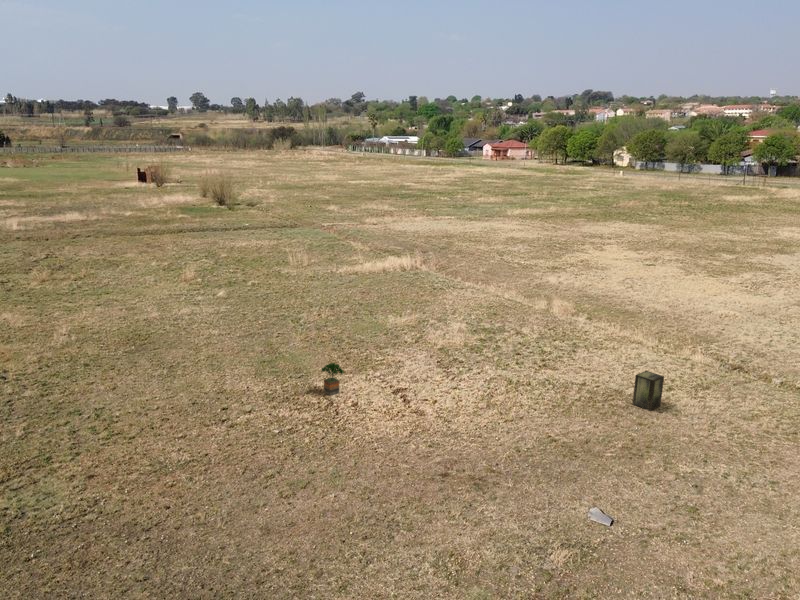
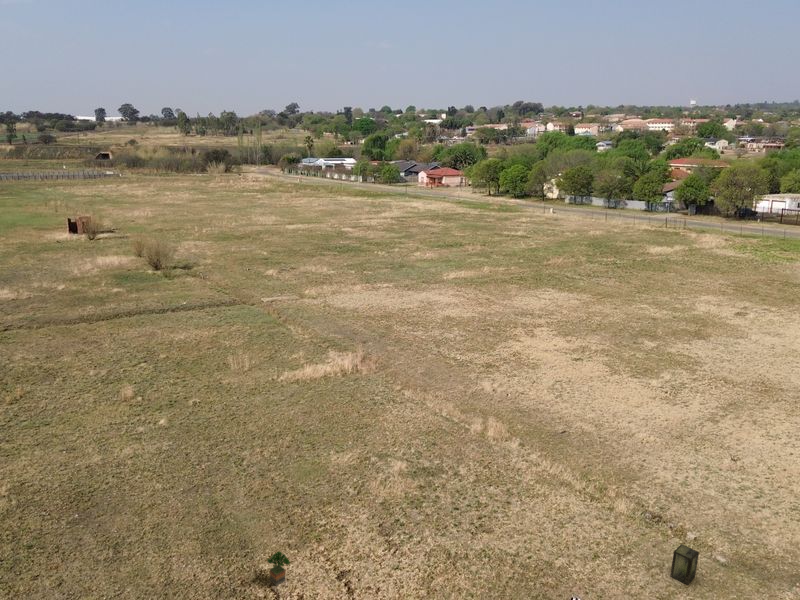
storage box: present [632,371,664,411] -> present [670,544,699,585]

